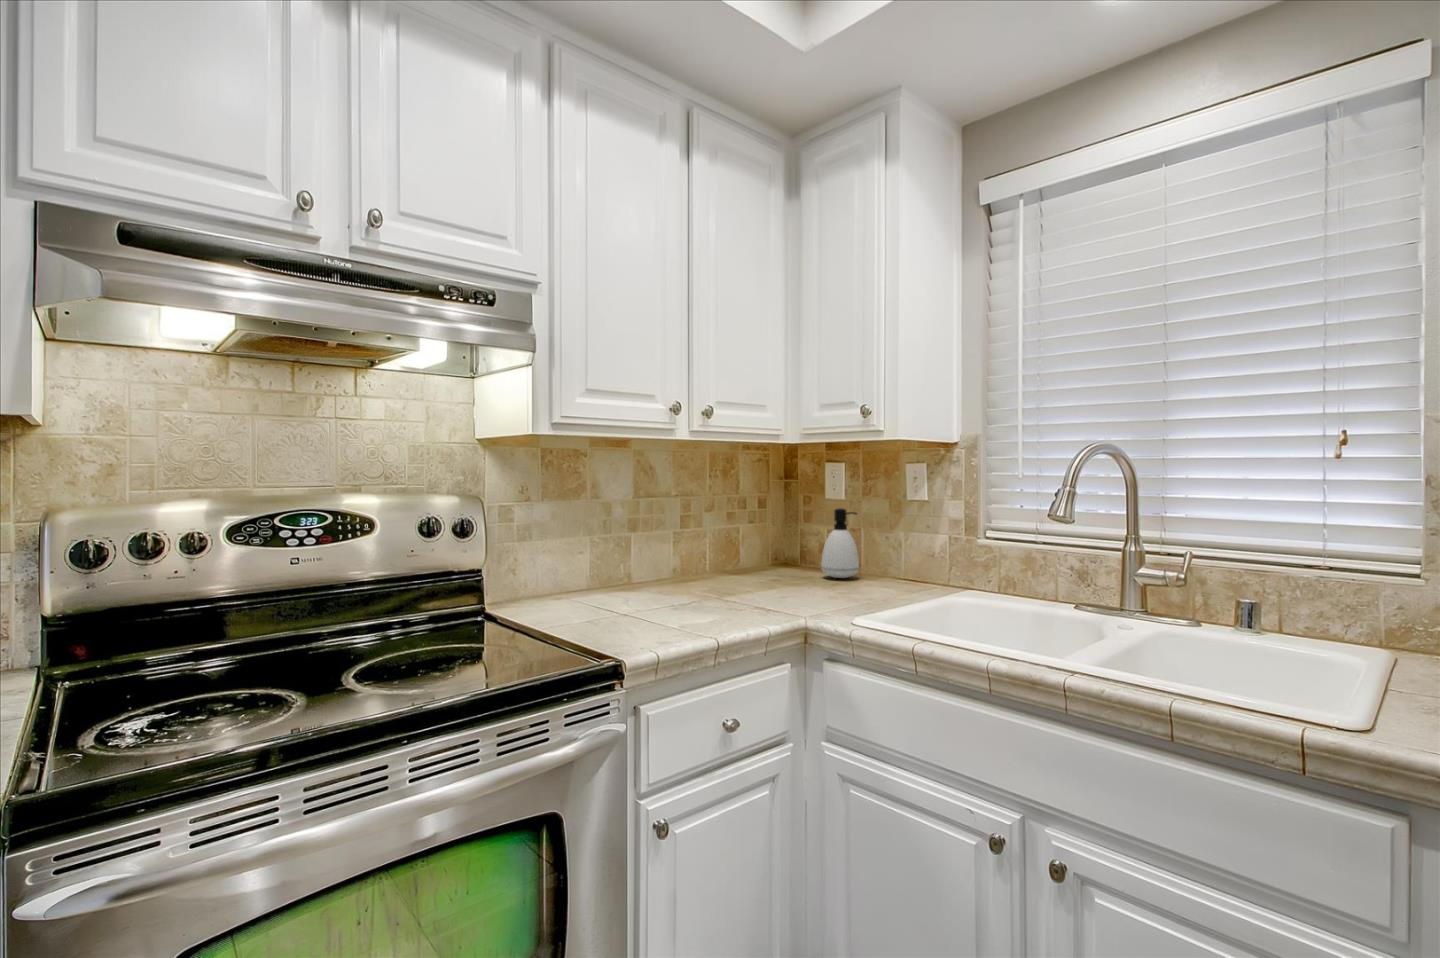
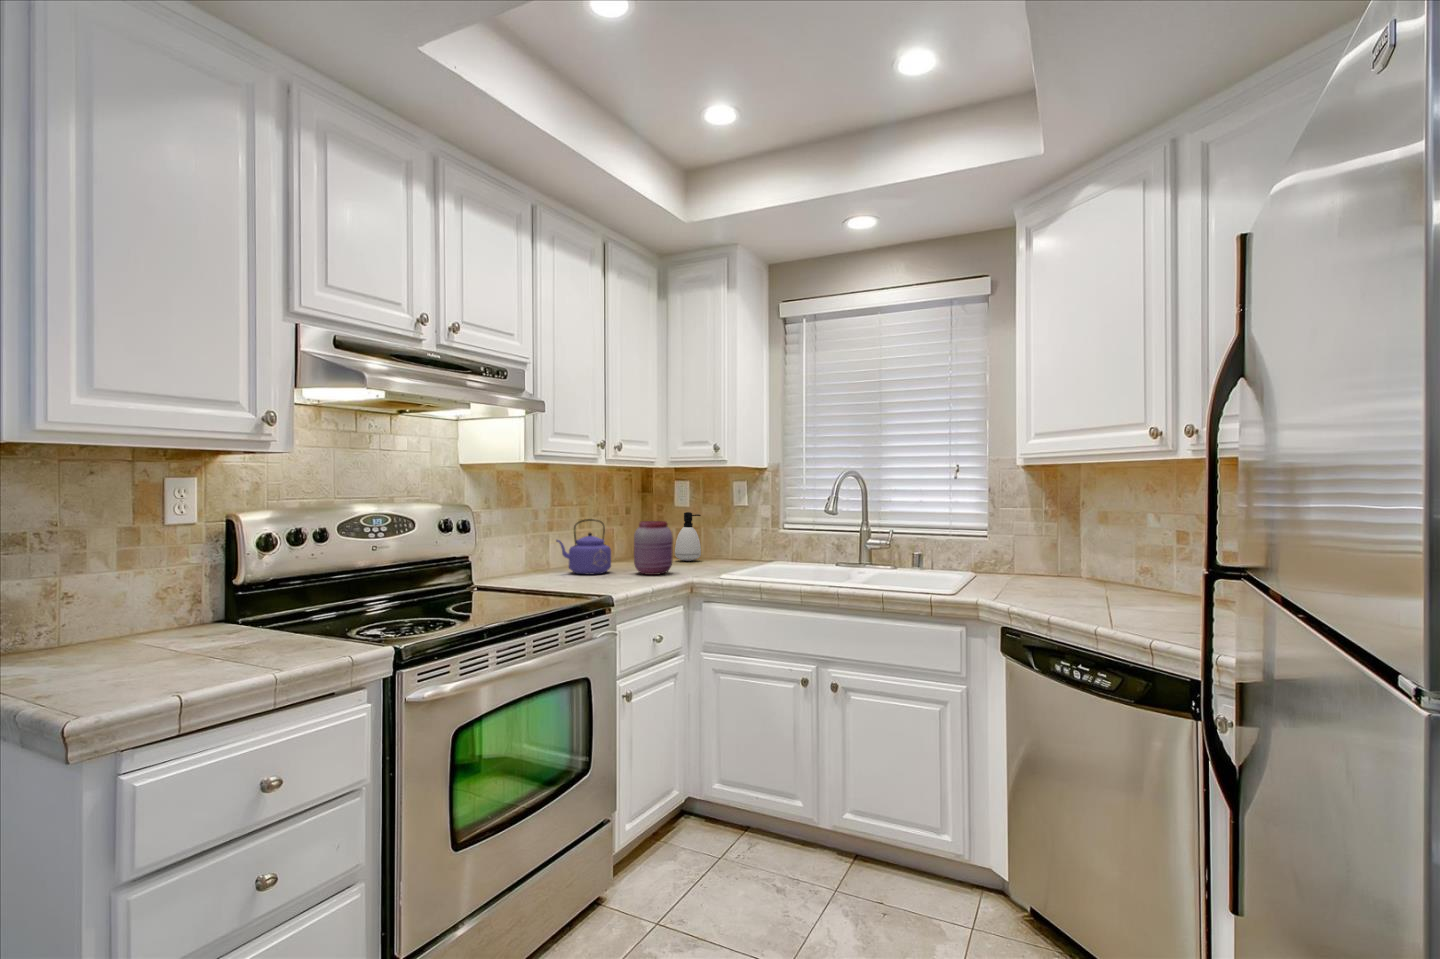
kettle: none [625,518,706,599] -> present [556,519,611,574]
jar: none [733,523,791,606] -> present [634,521,673,575]

